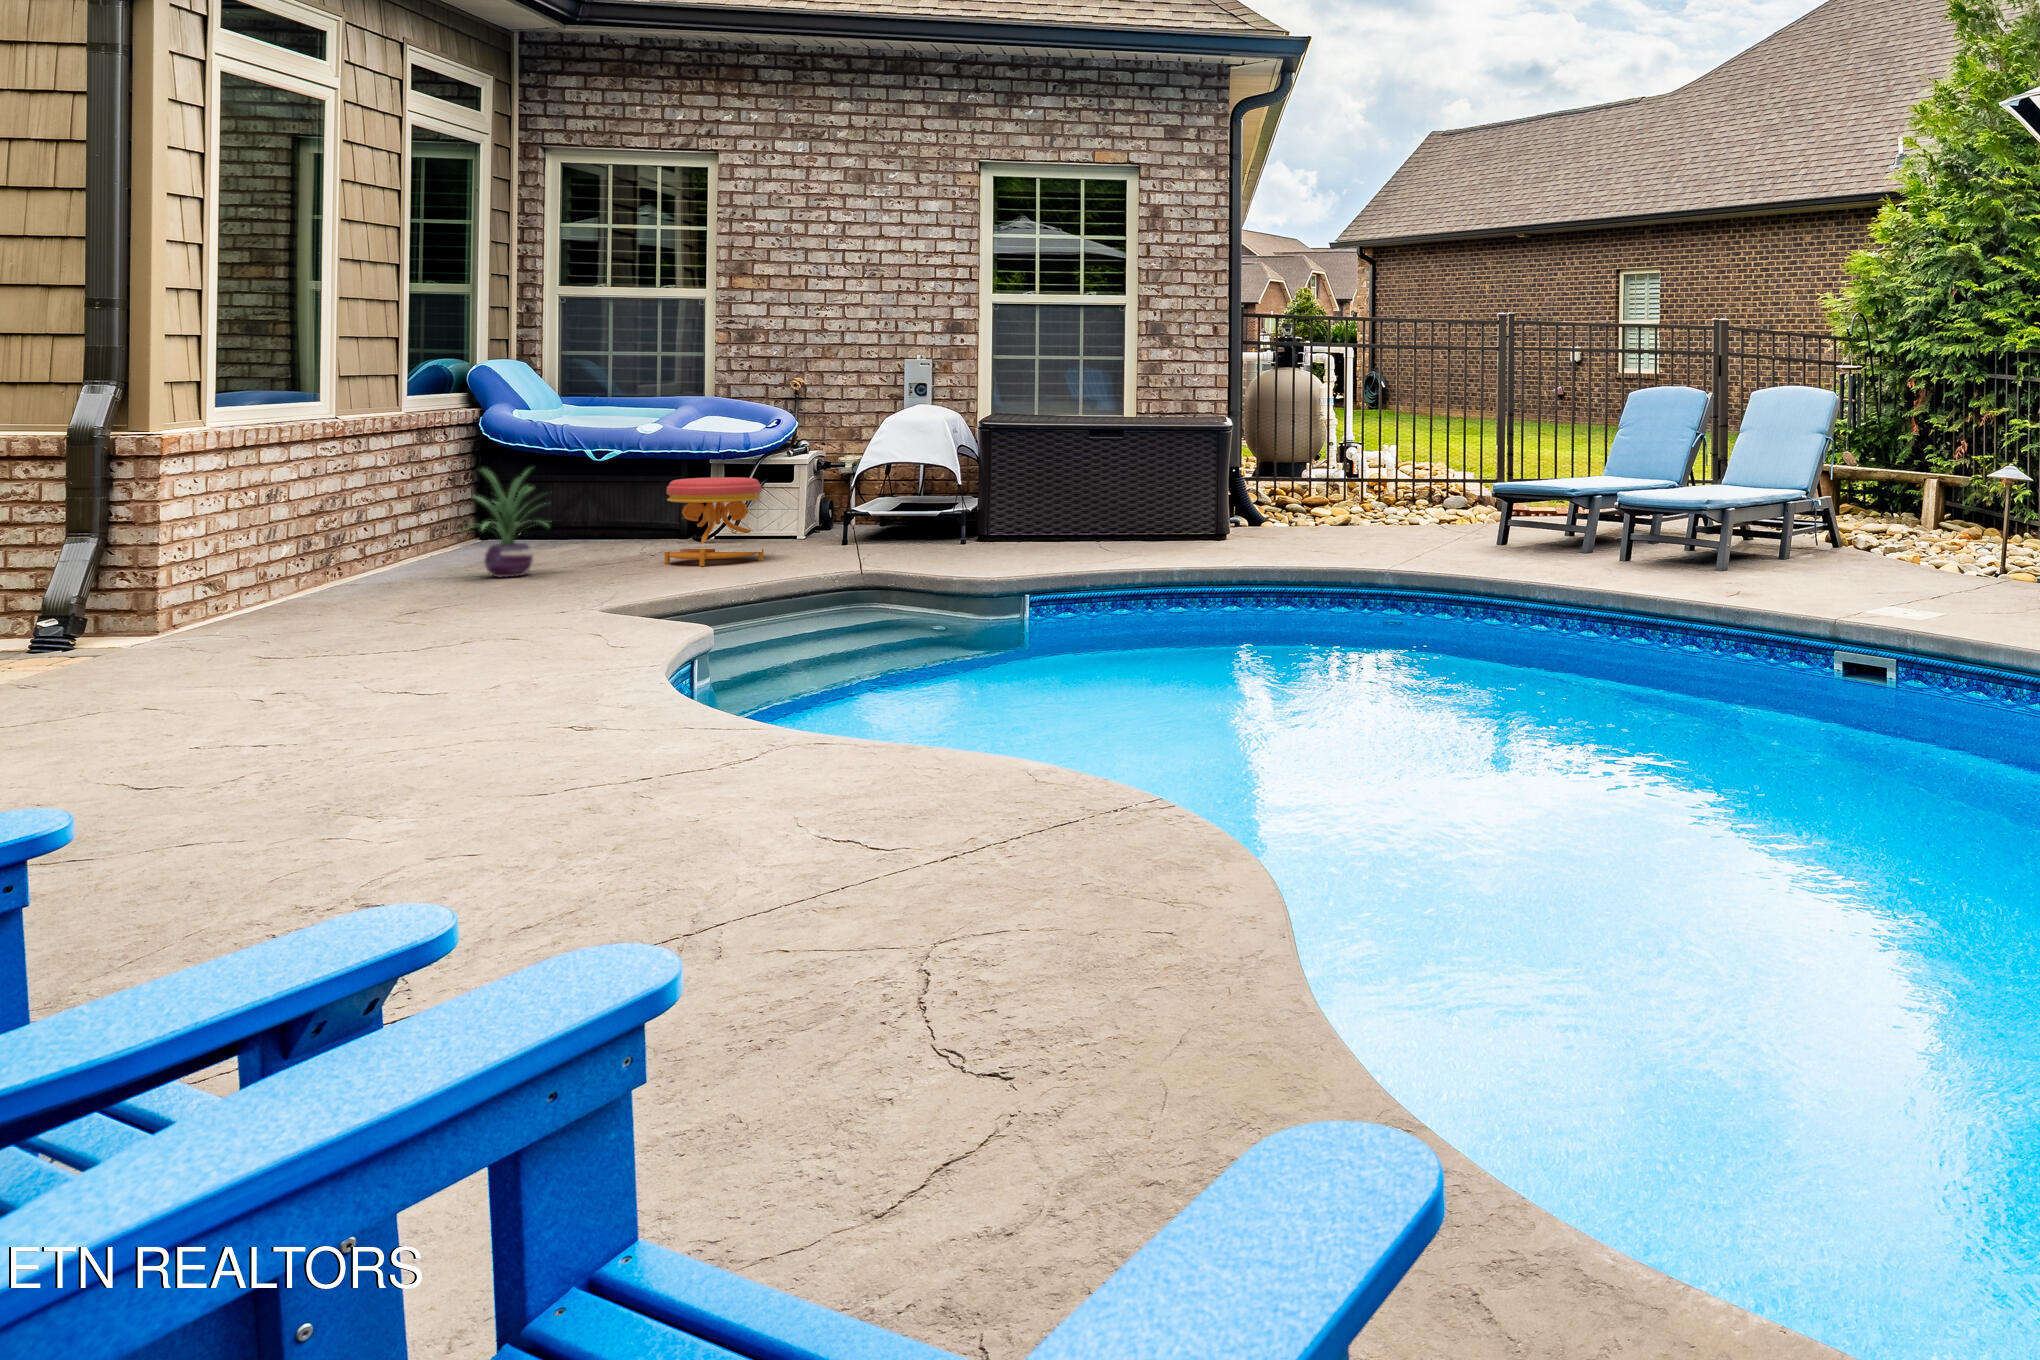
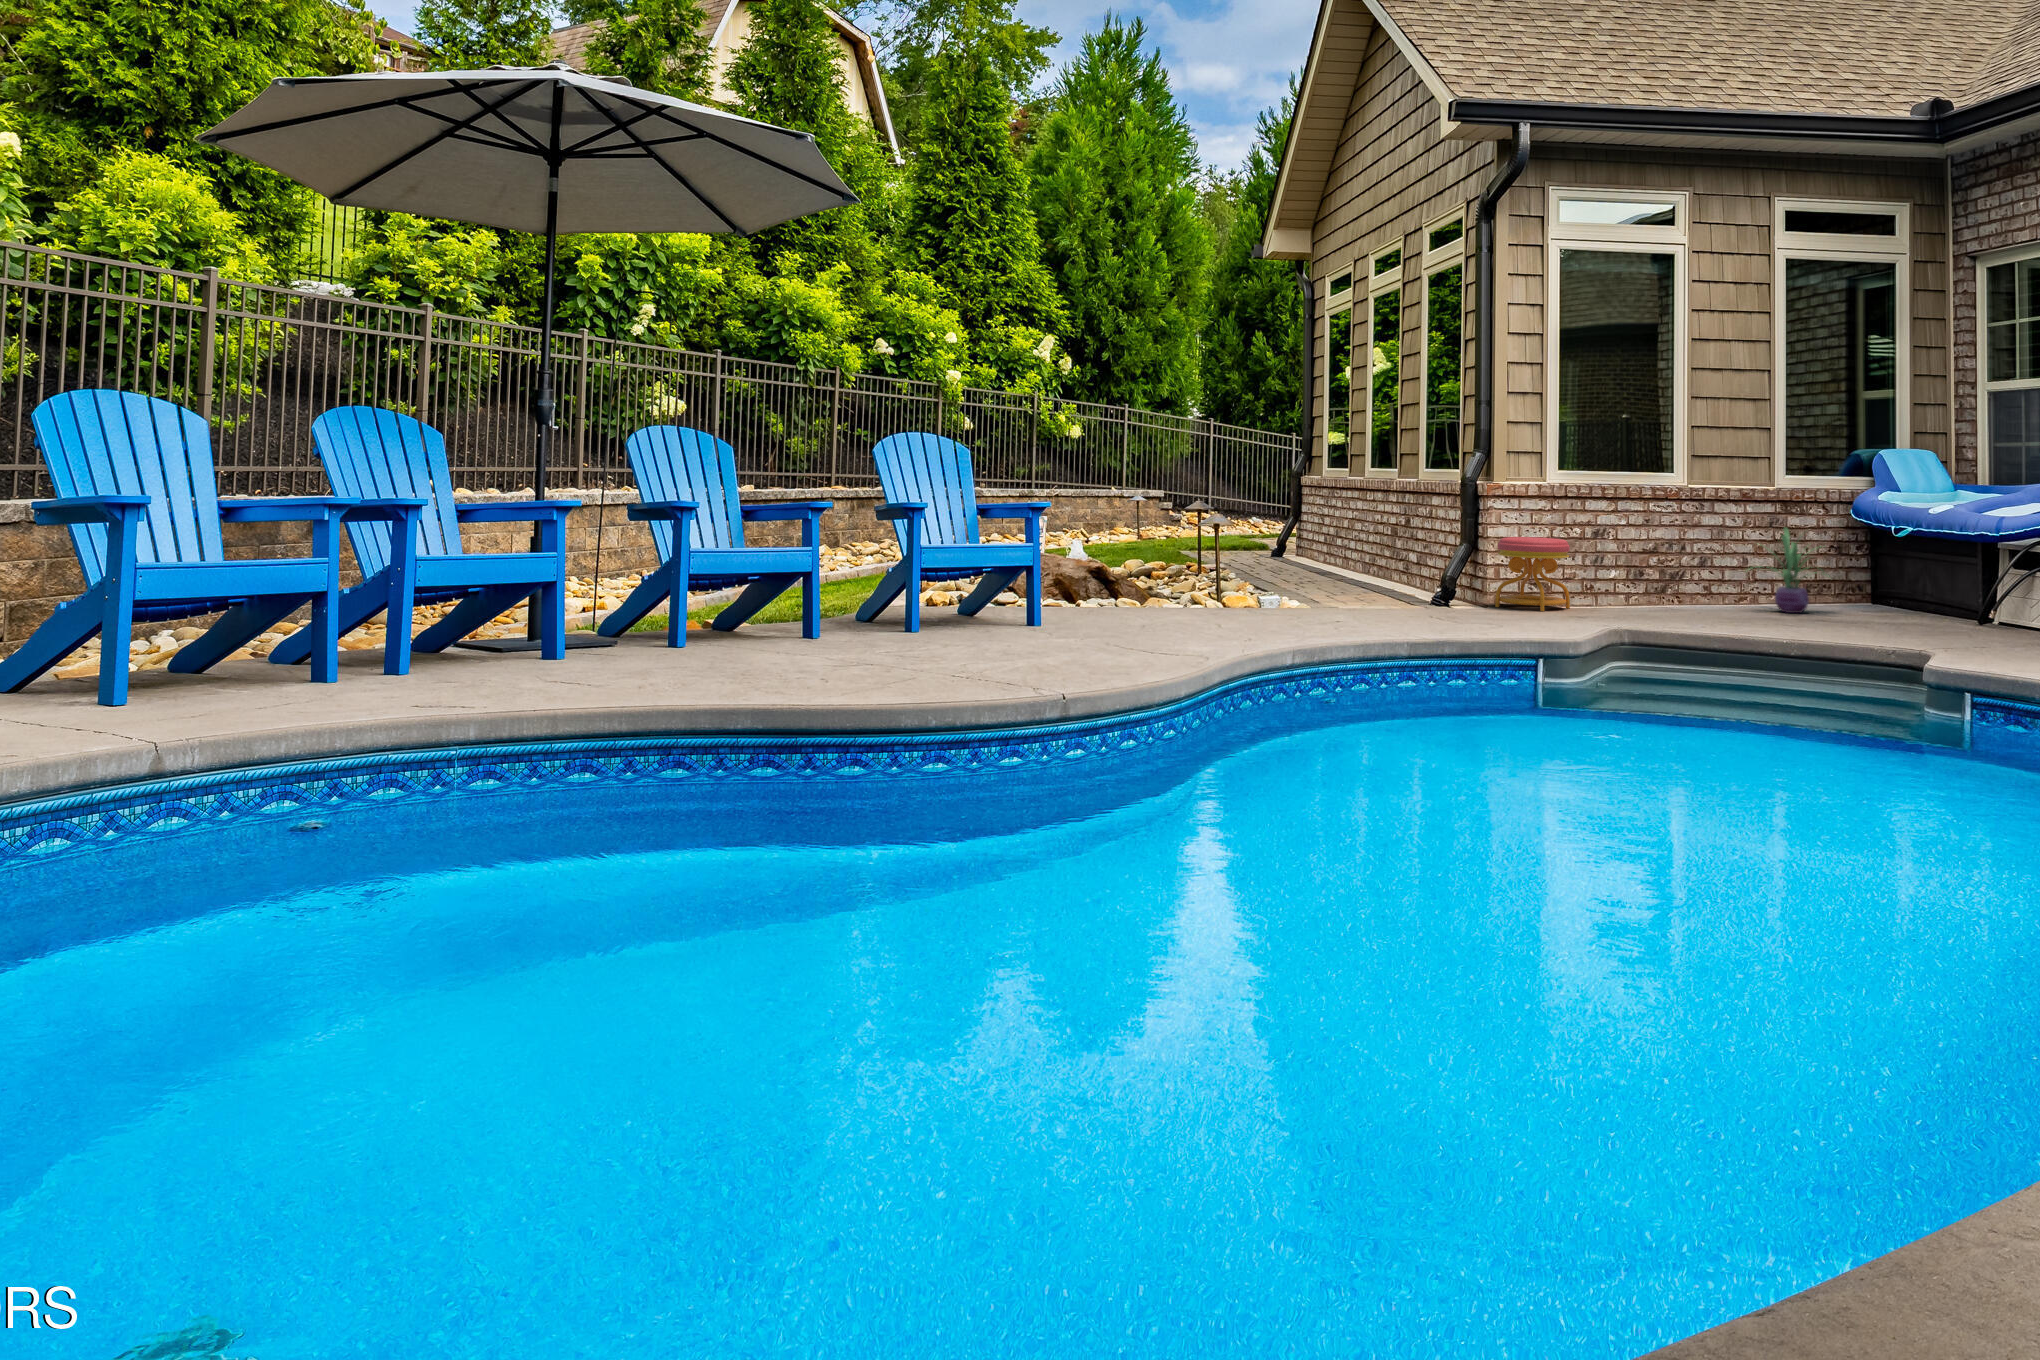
stool: present [664,477,764,566] -> present [1495,537,1570,611]

